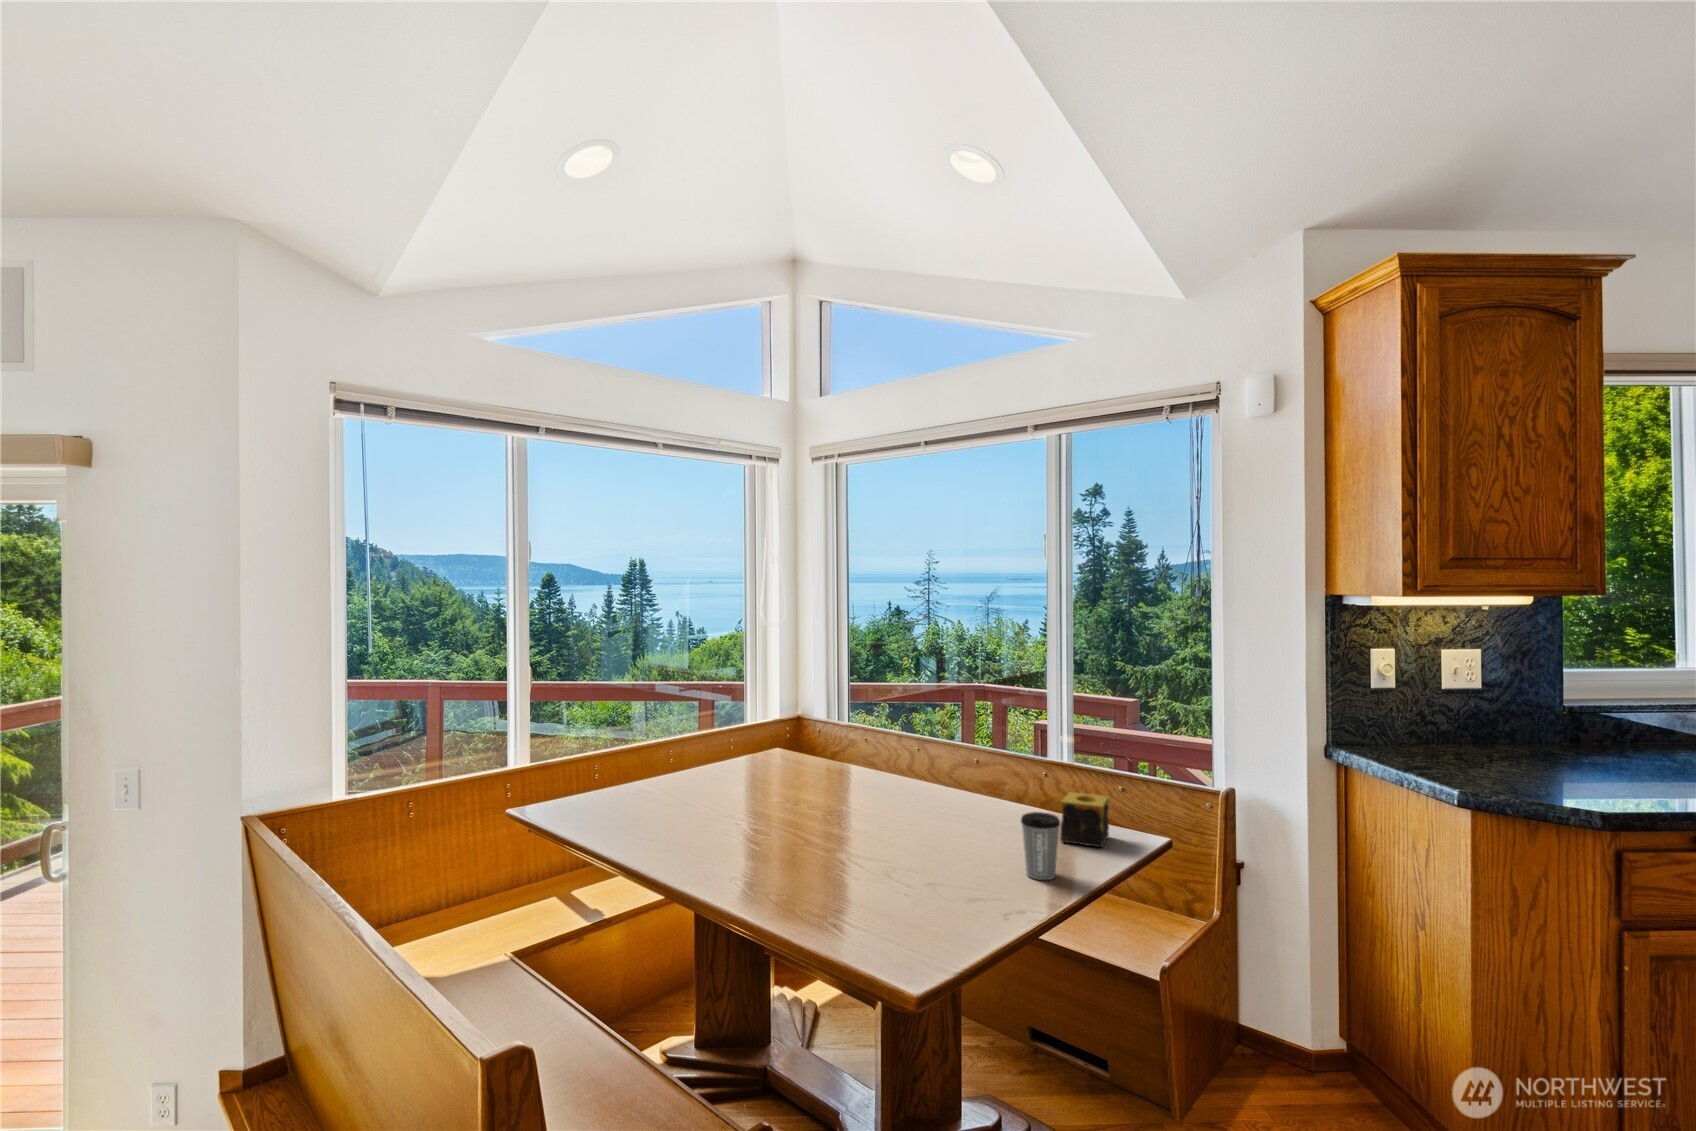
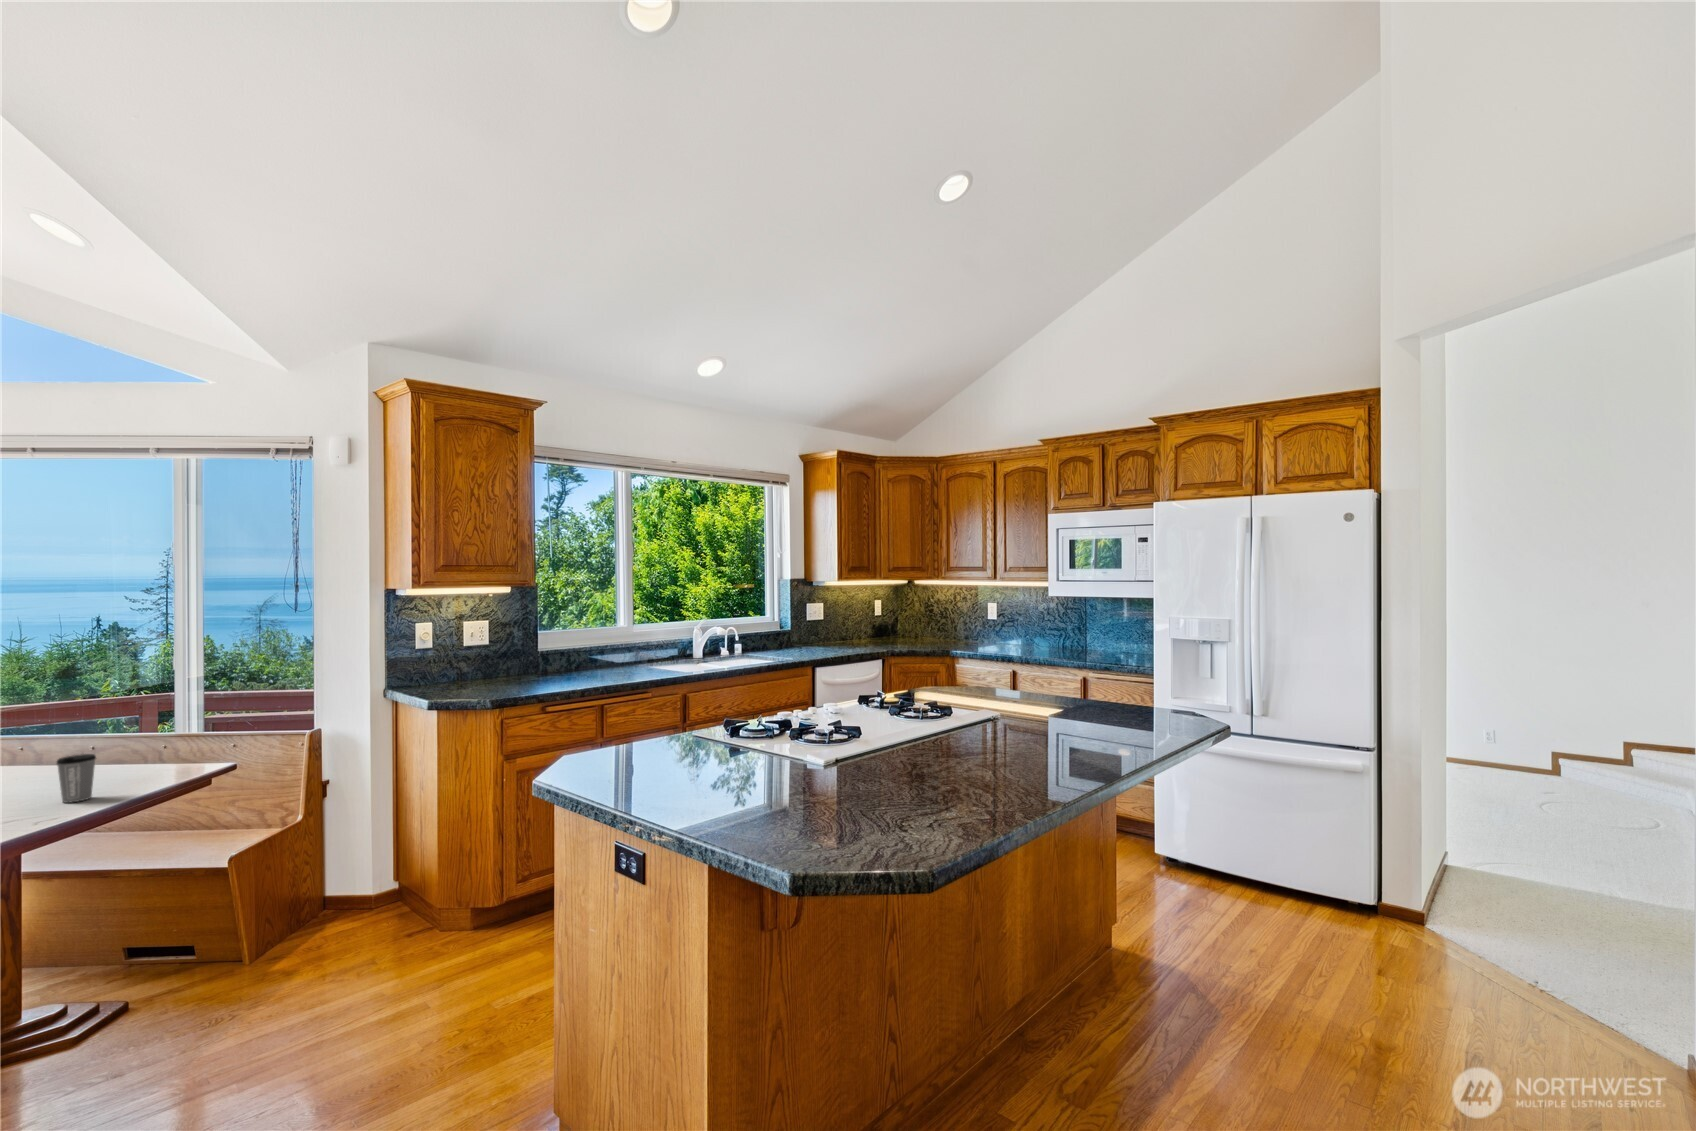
candle: present [1060,792,1109,847] -> none [119,741,172,780]

